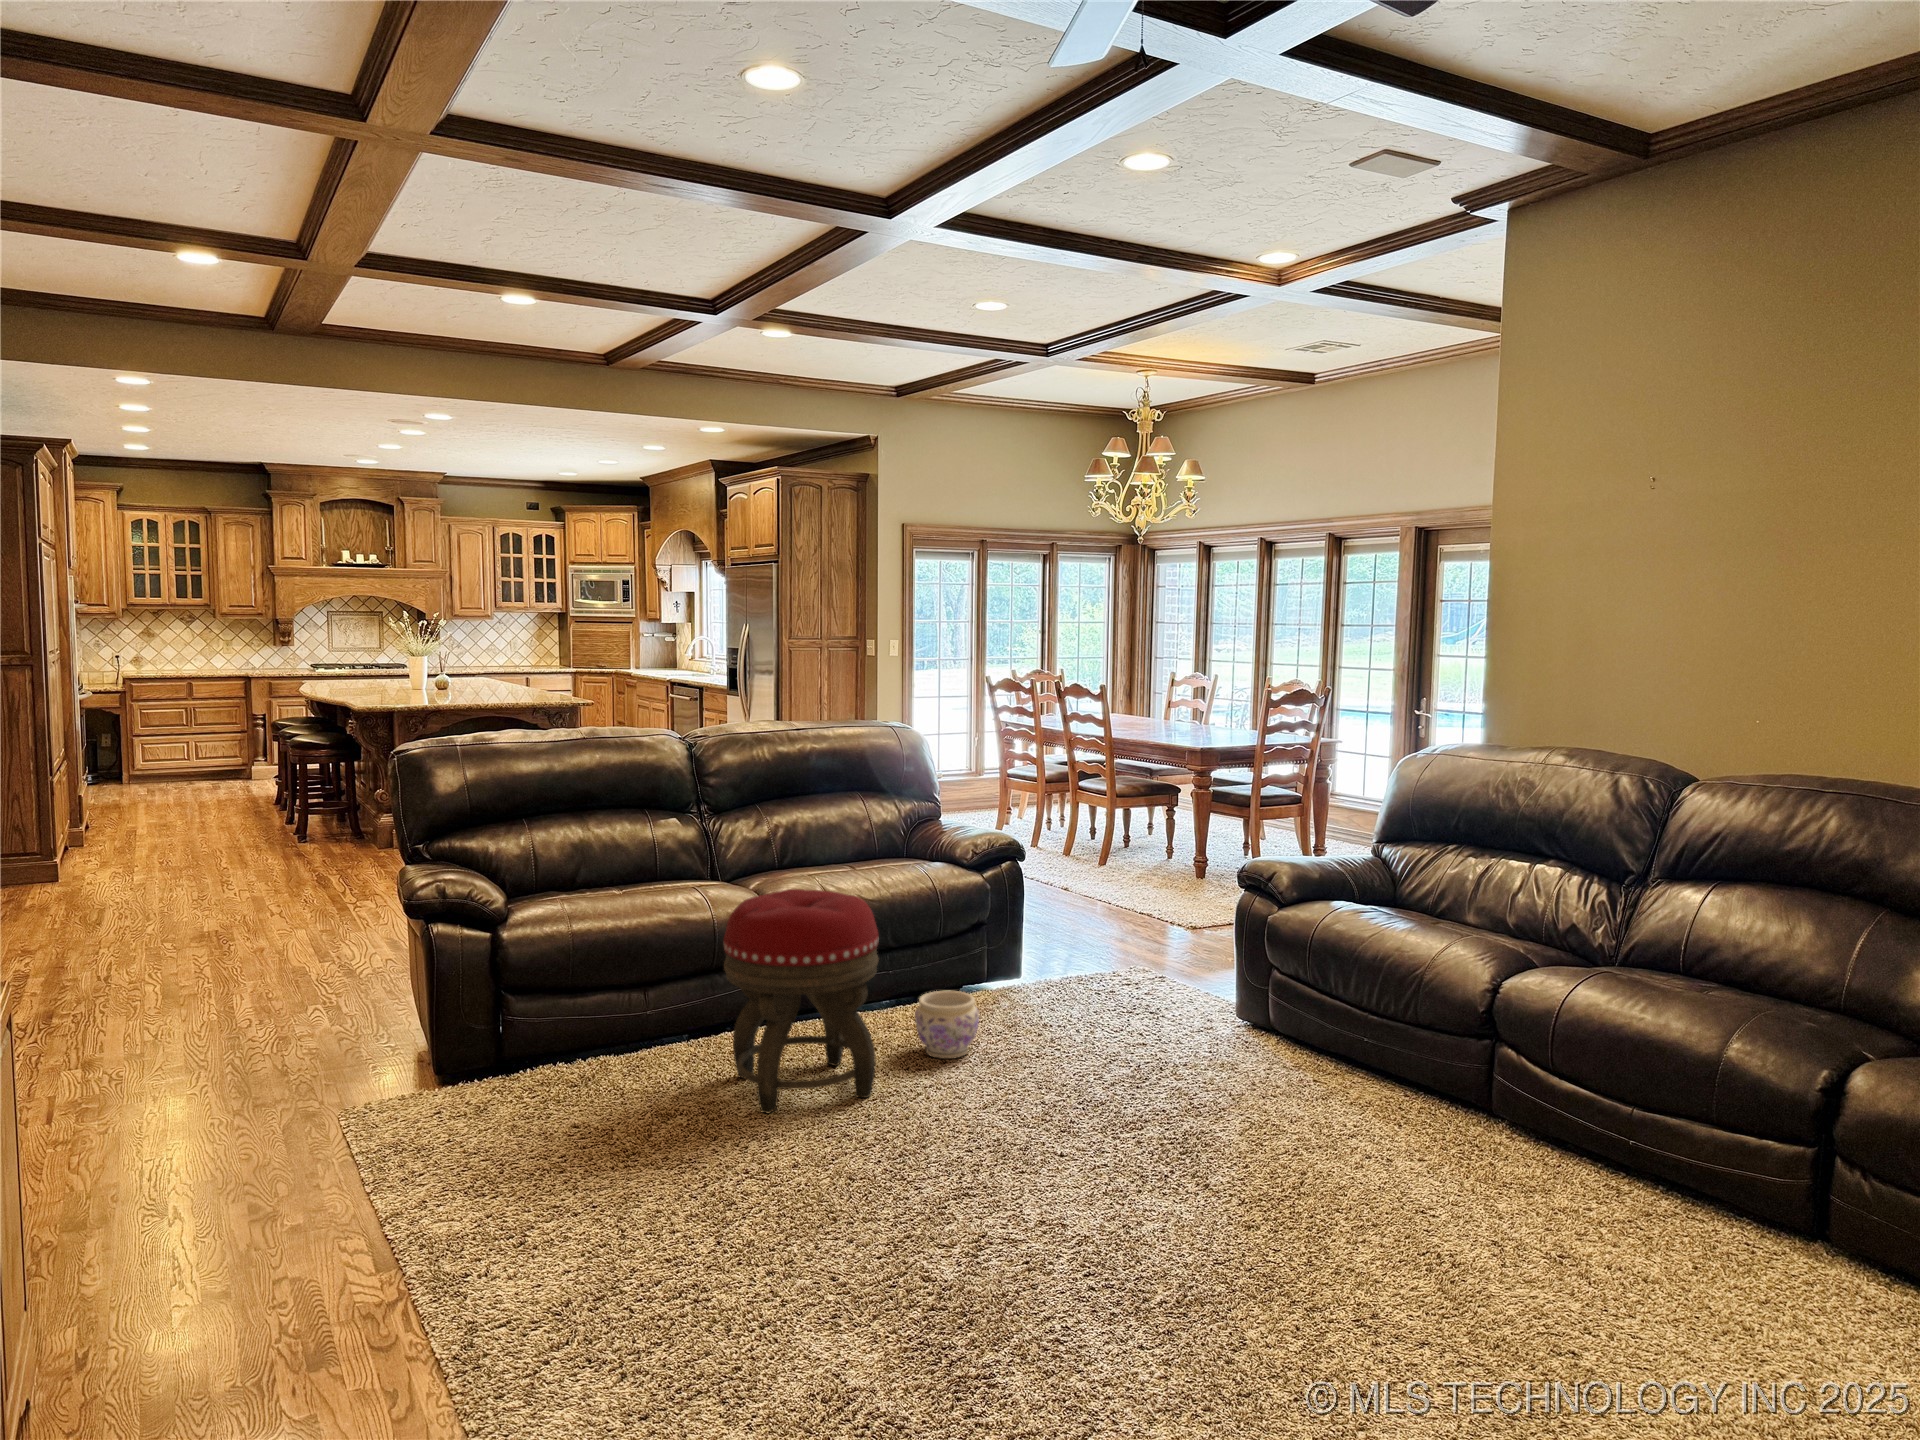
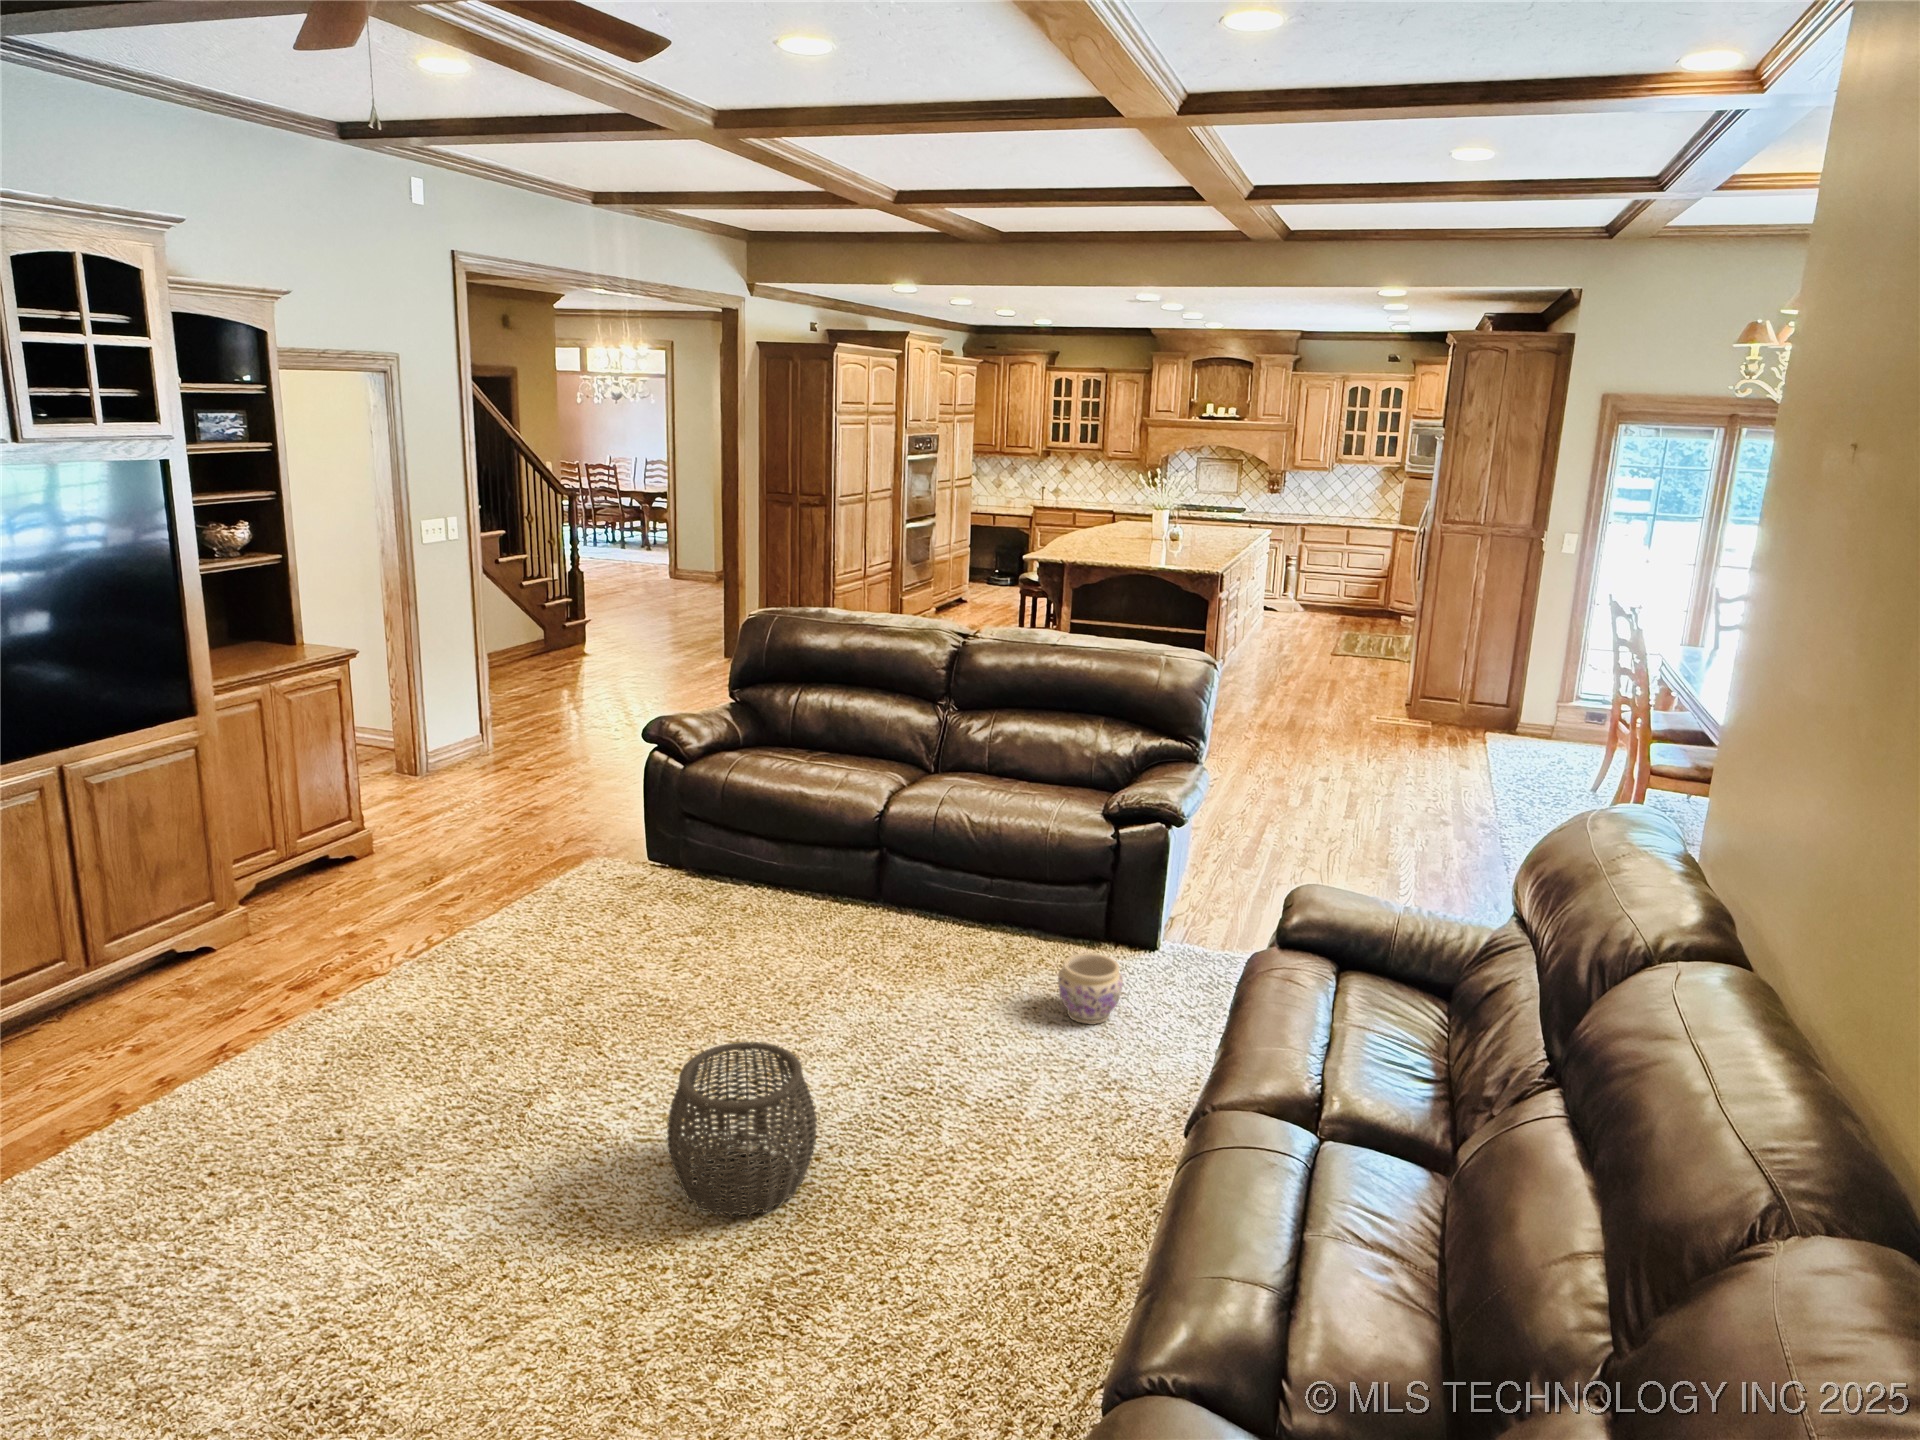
footstool: present [724,889,879,1113] -> none [866,818,1008,1024]
woven basket: none [881,1099,1050,1298] -> present [667,1042,817,1218]

